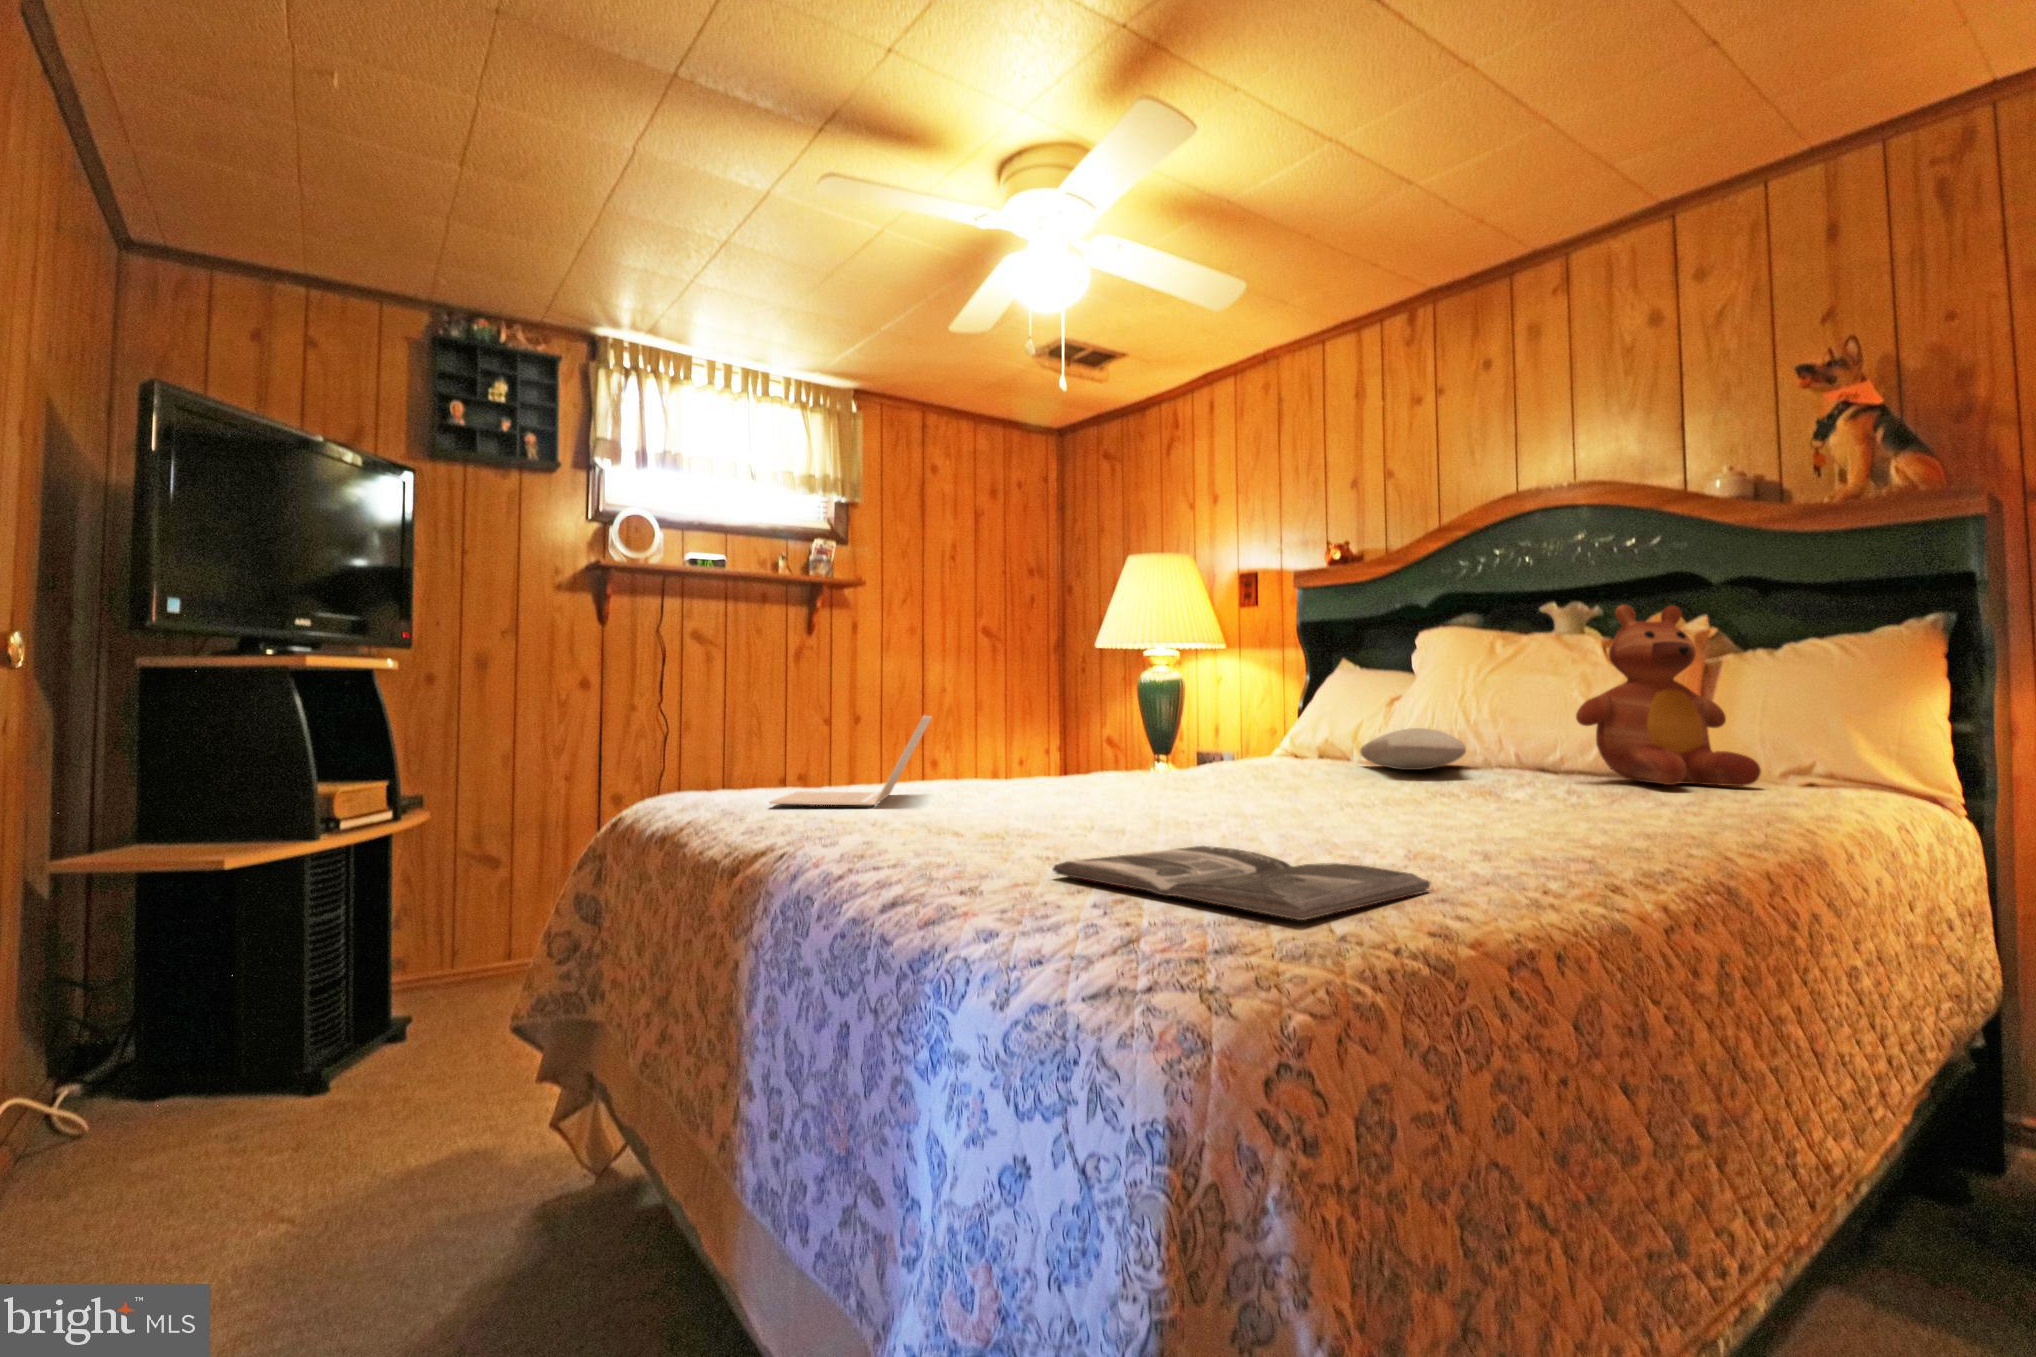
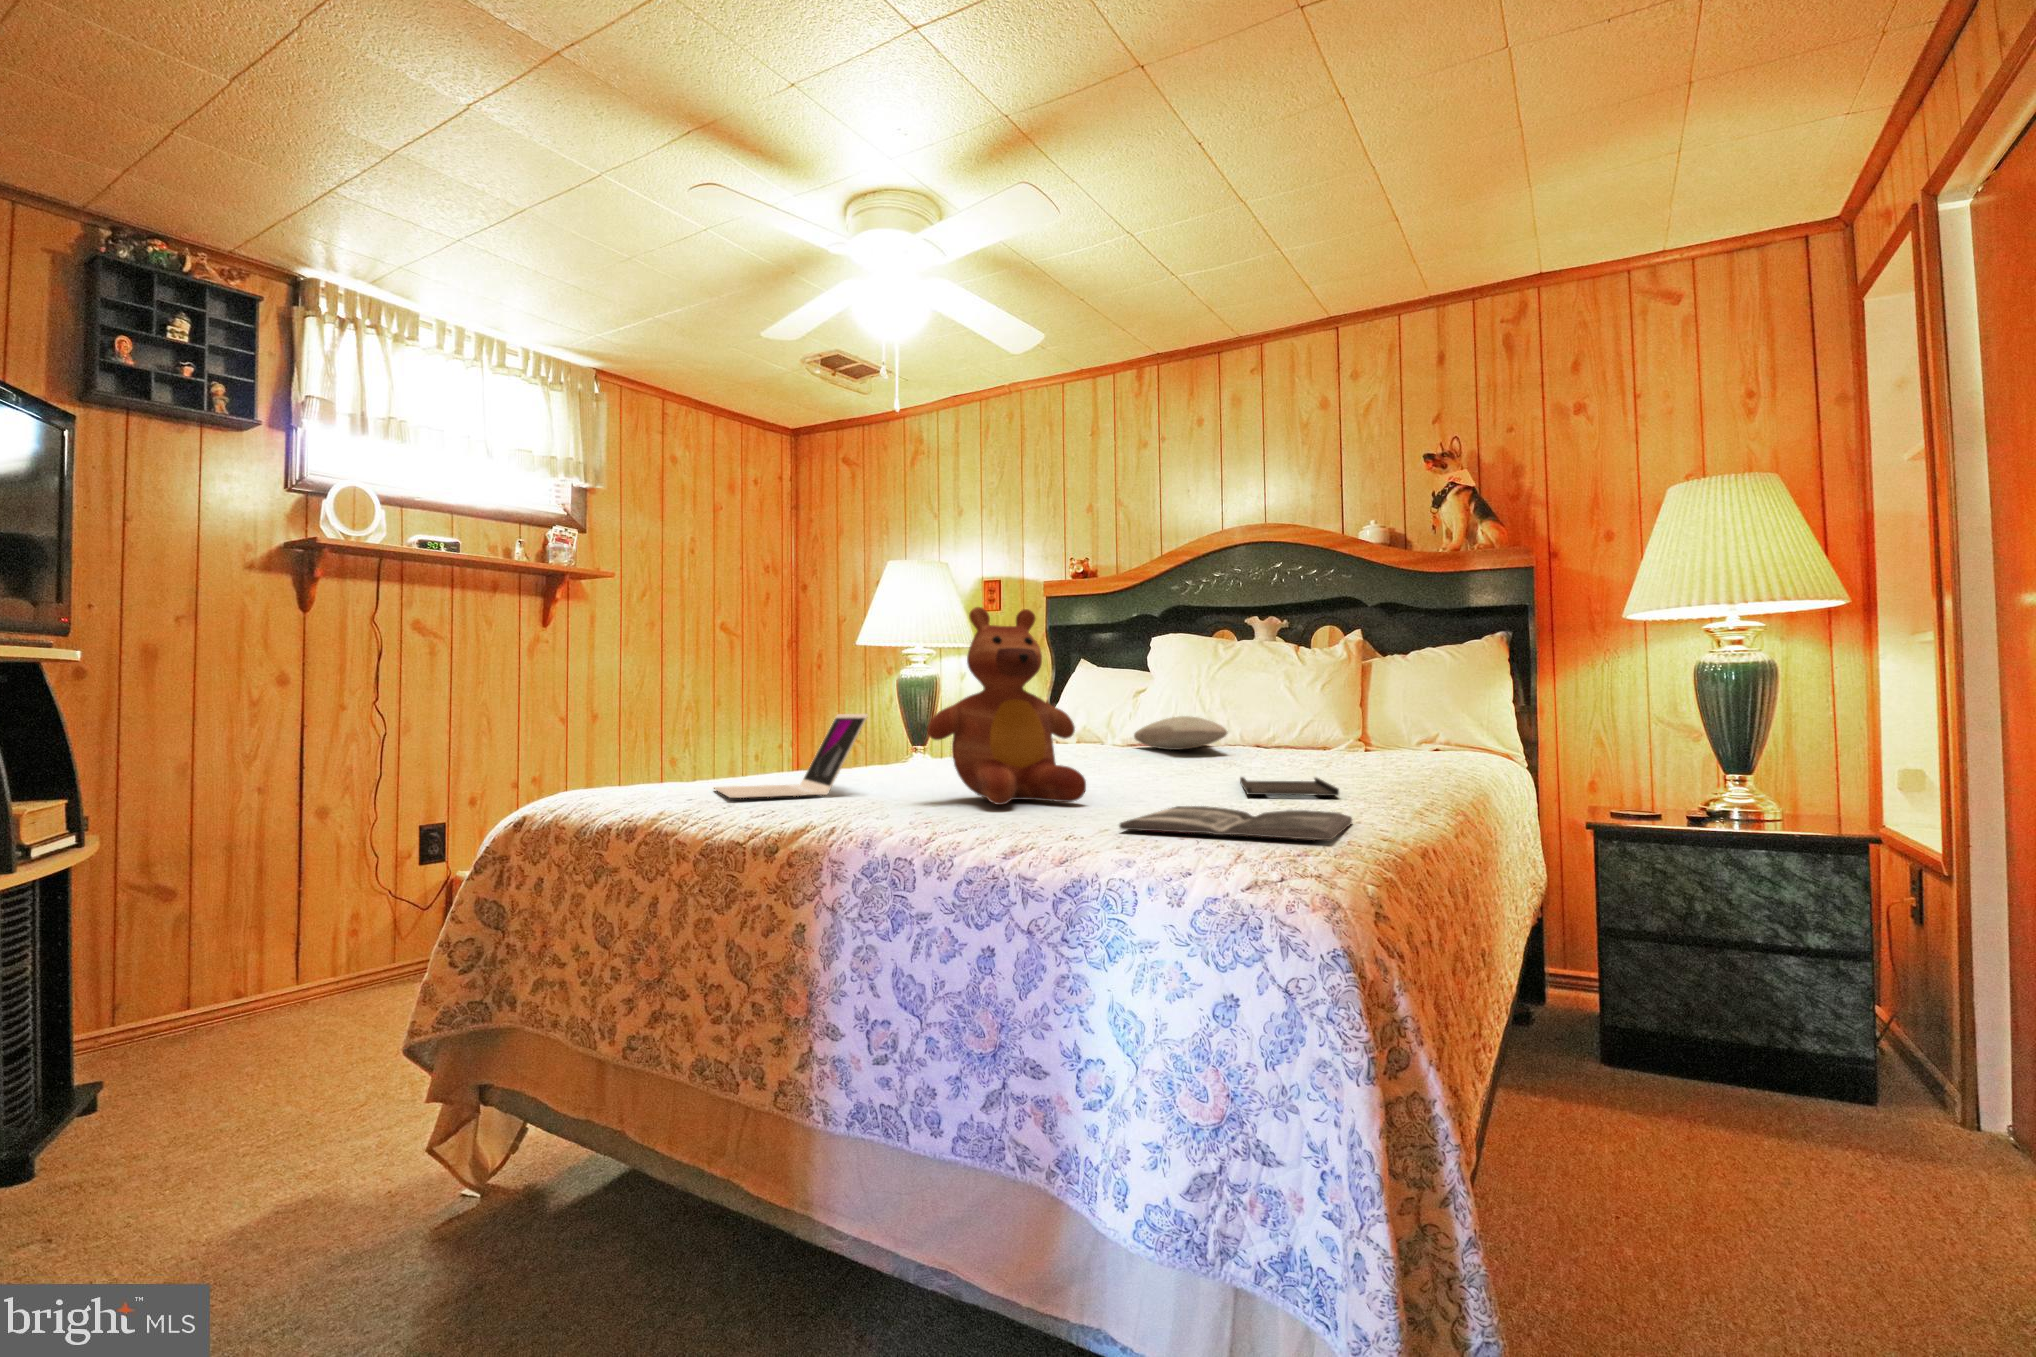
teddy bear: present [1576,605,1761,786] -> present [927,607,1086,805]
tray: none [1364,809,1529,845] -> present [1240,777,1339,796]

